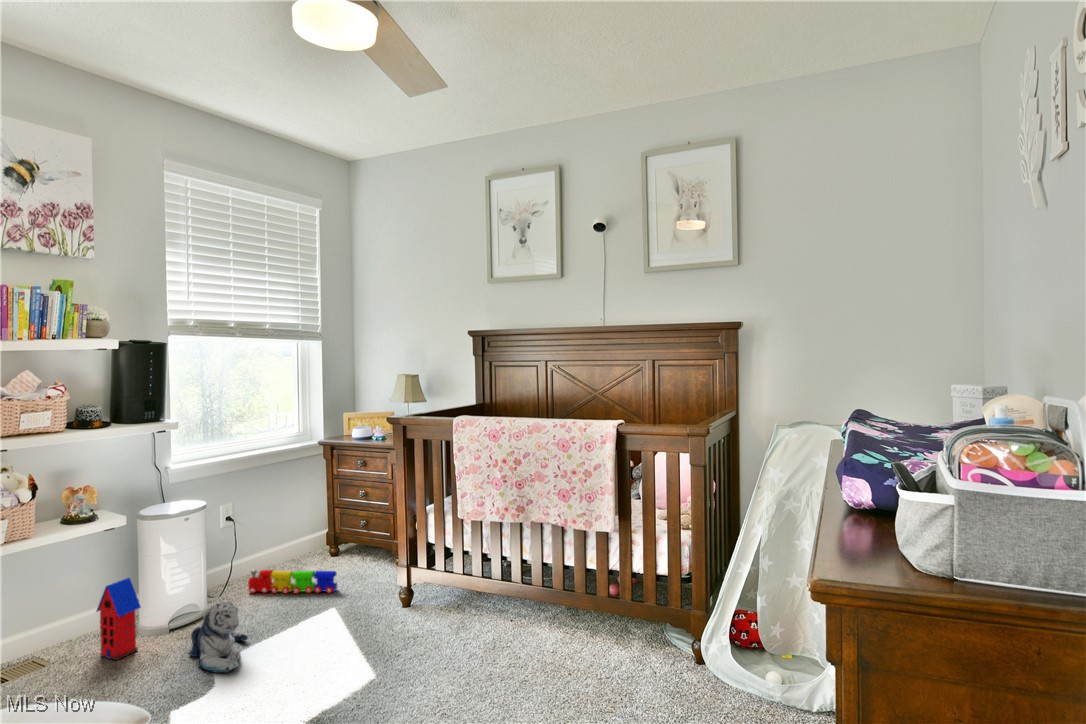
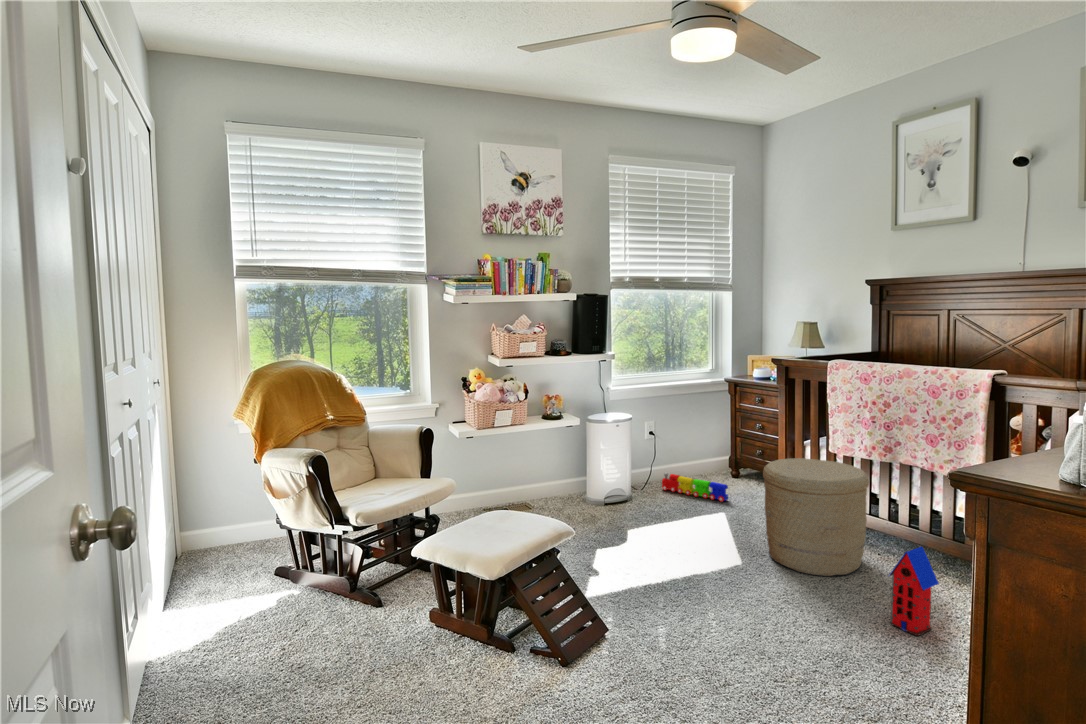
woven basket: none [398,528,508,664] -> present [763,458,869,576]
toy house: present [96,578,141,660] -> present [889,547,939,636]
plush toy: present [189,602,248,673] -> none [612,485,652,535]

